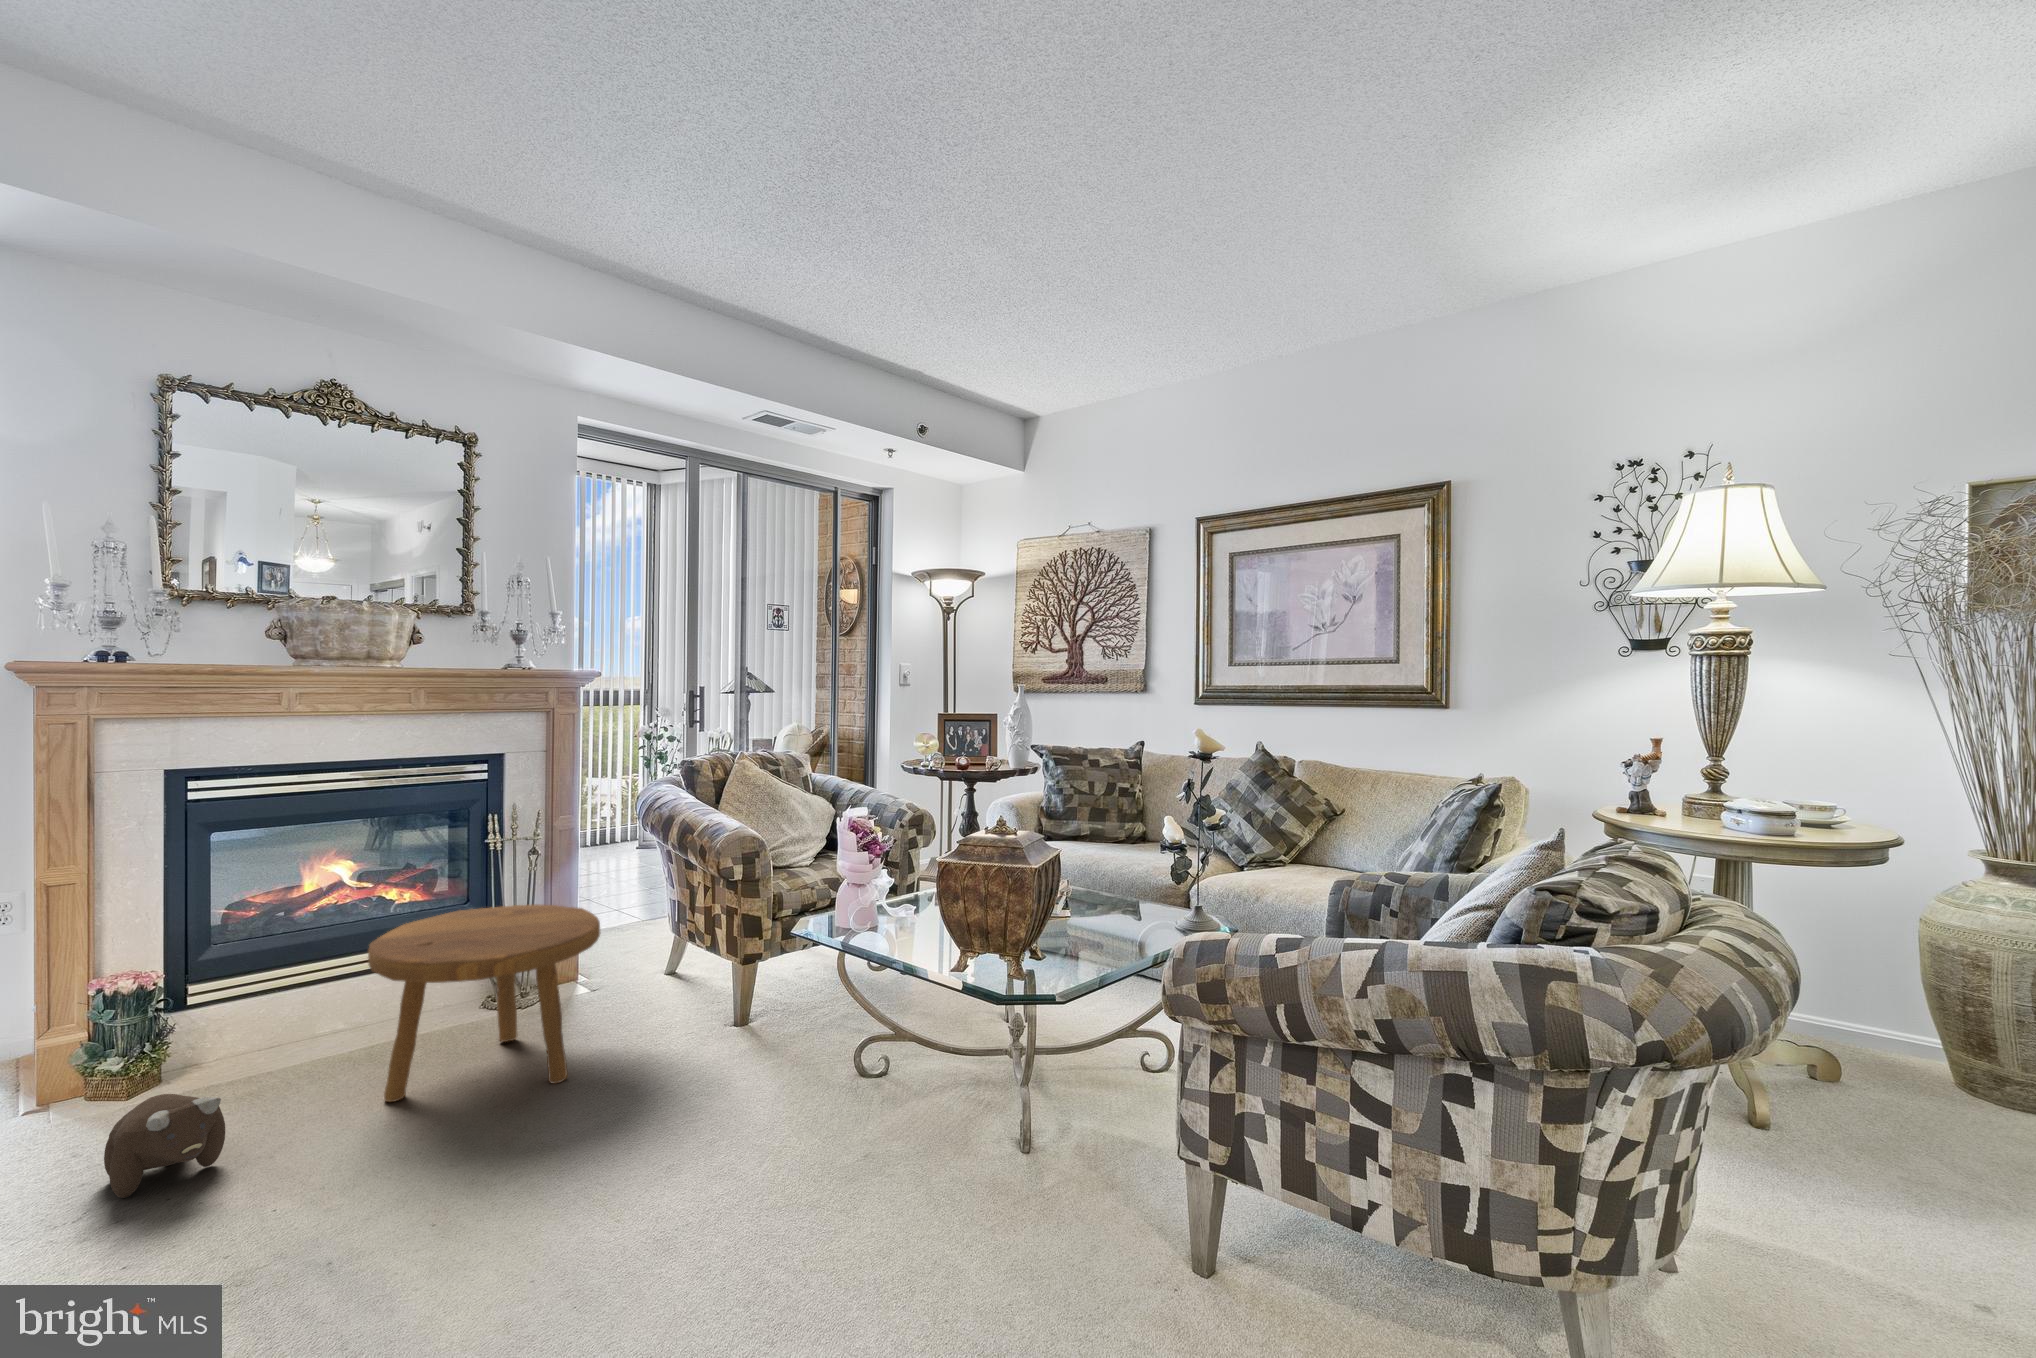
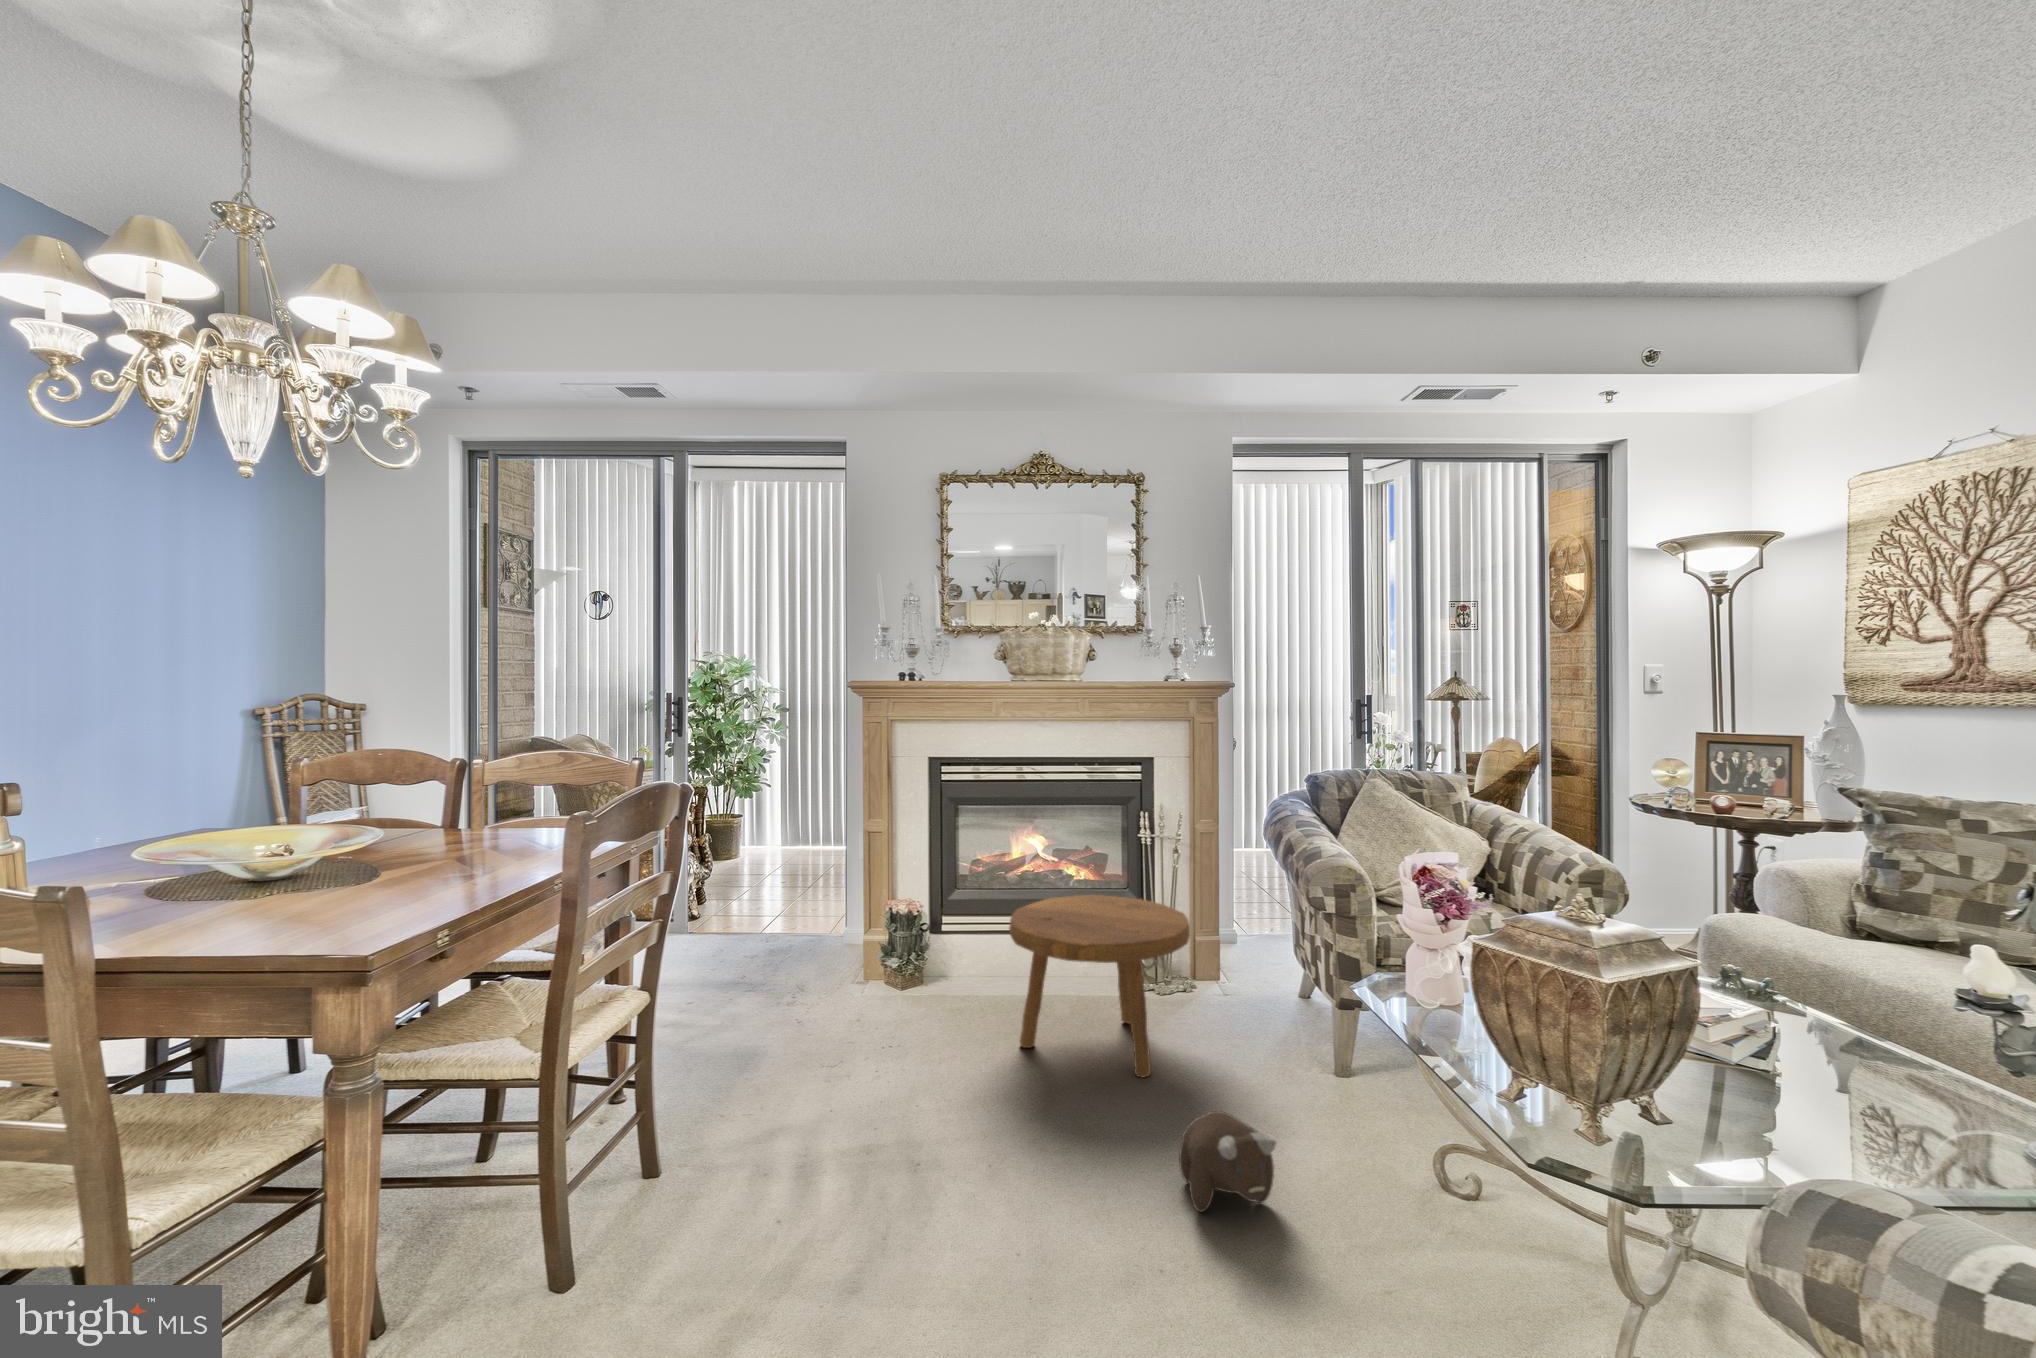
plush toy: present [104,1094,225,1198] -> present [1179,1111,1276,1212]

